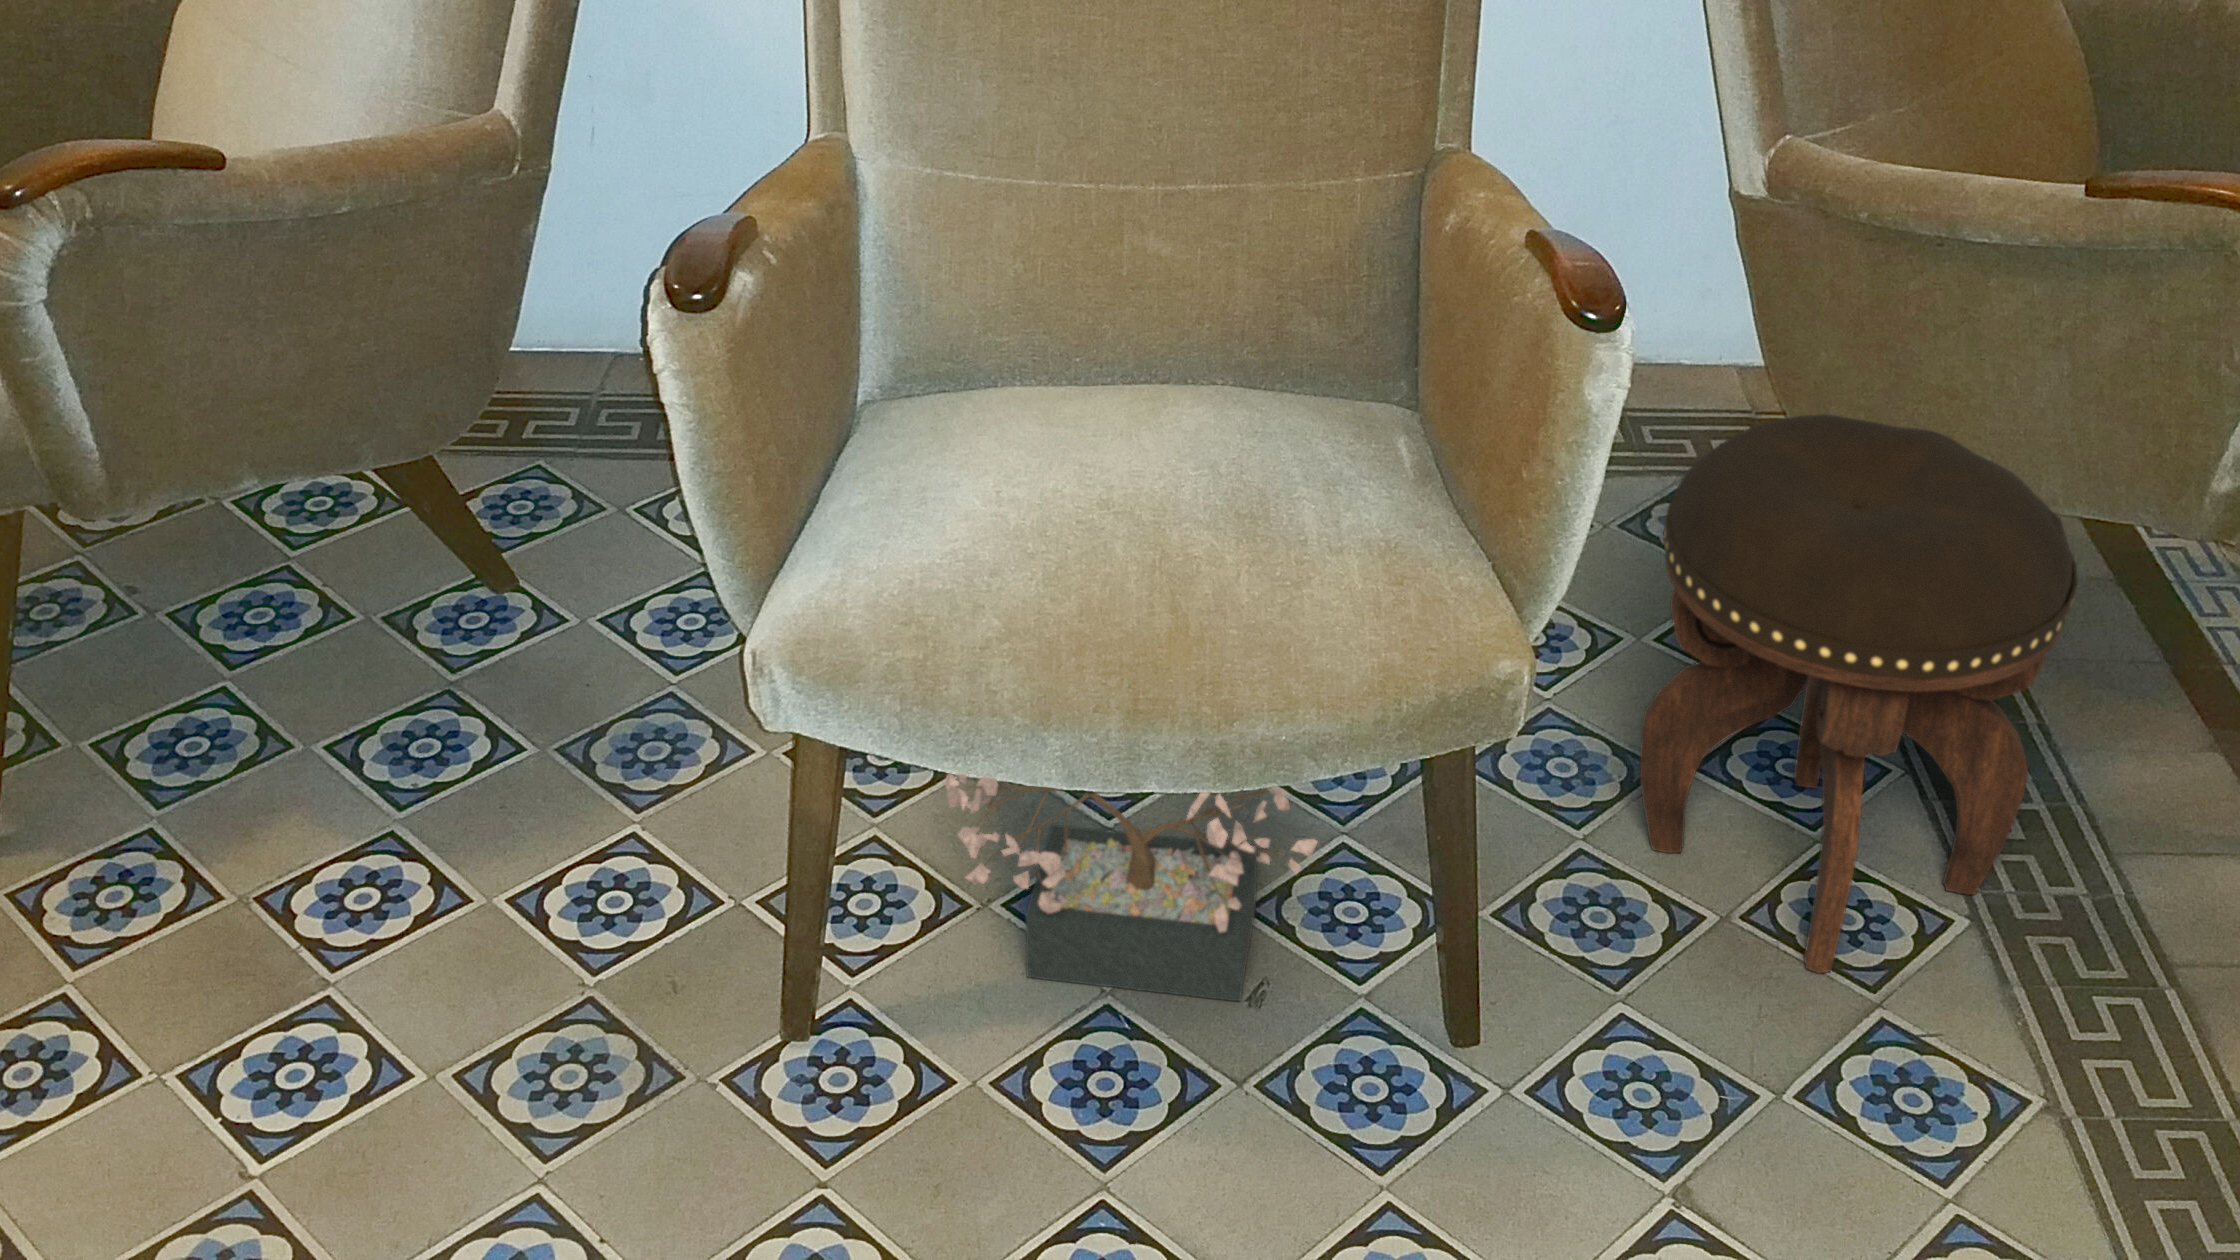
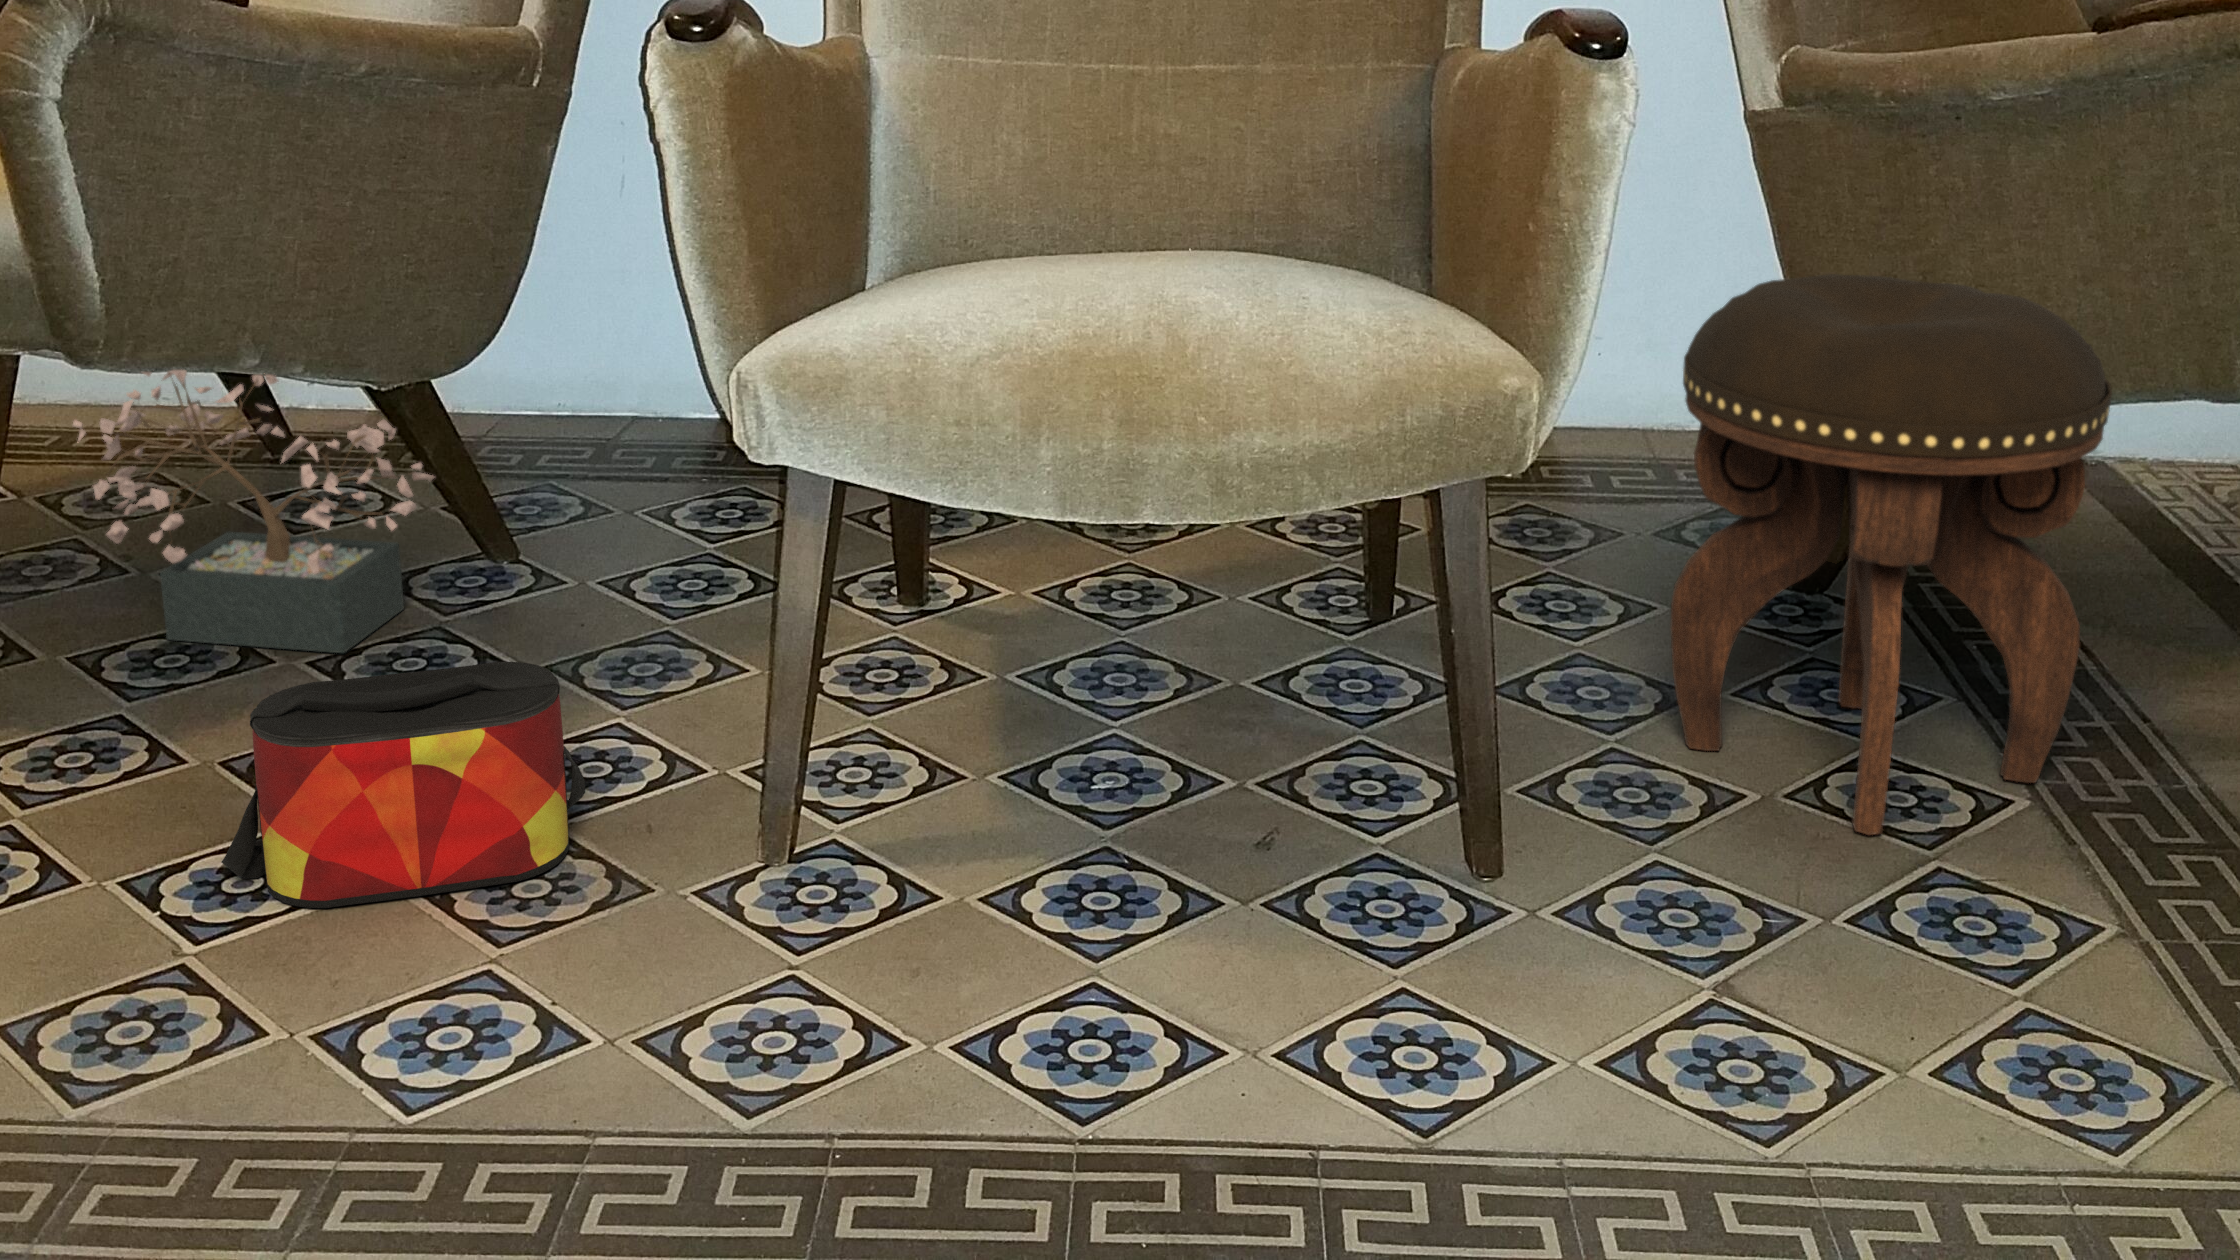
decorative plant: present [945,773,1318,1001] -> present [73,369,434,653]
bag: none [274,852,613,1110] -> present [222,662,585,908]

